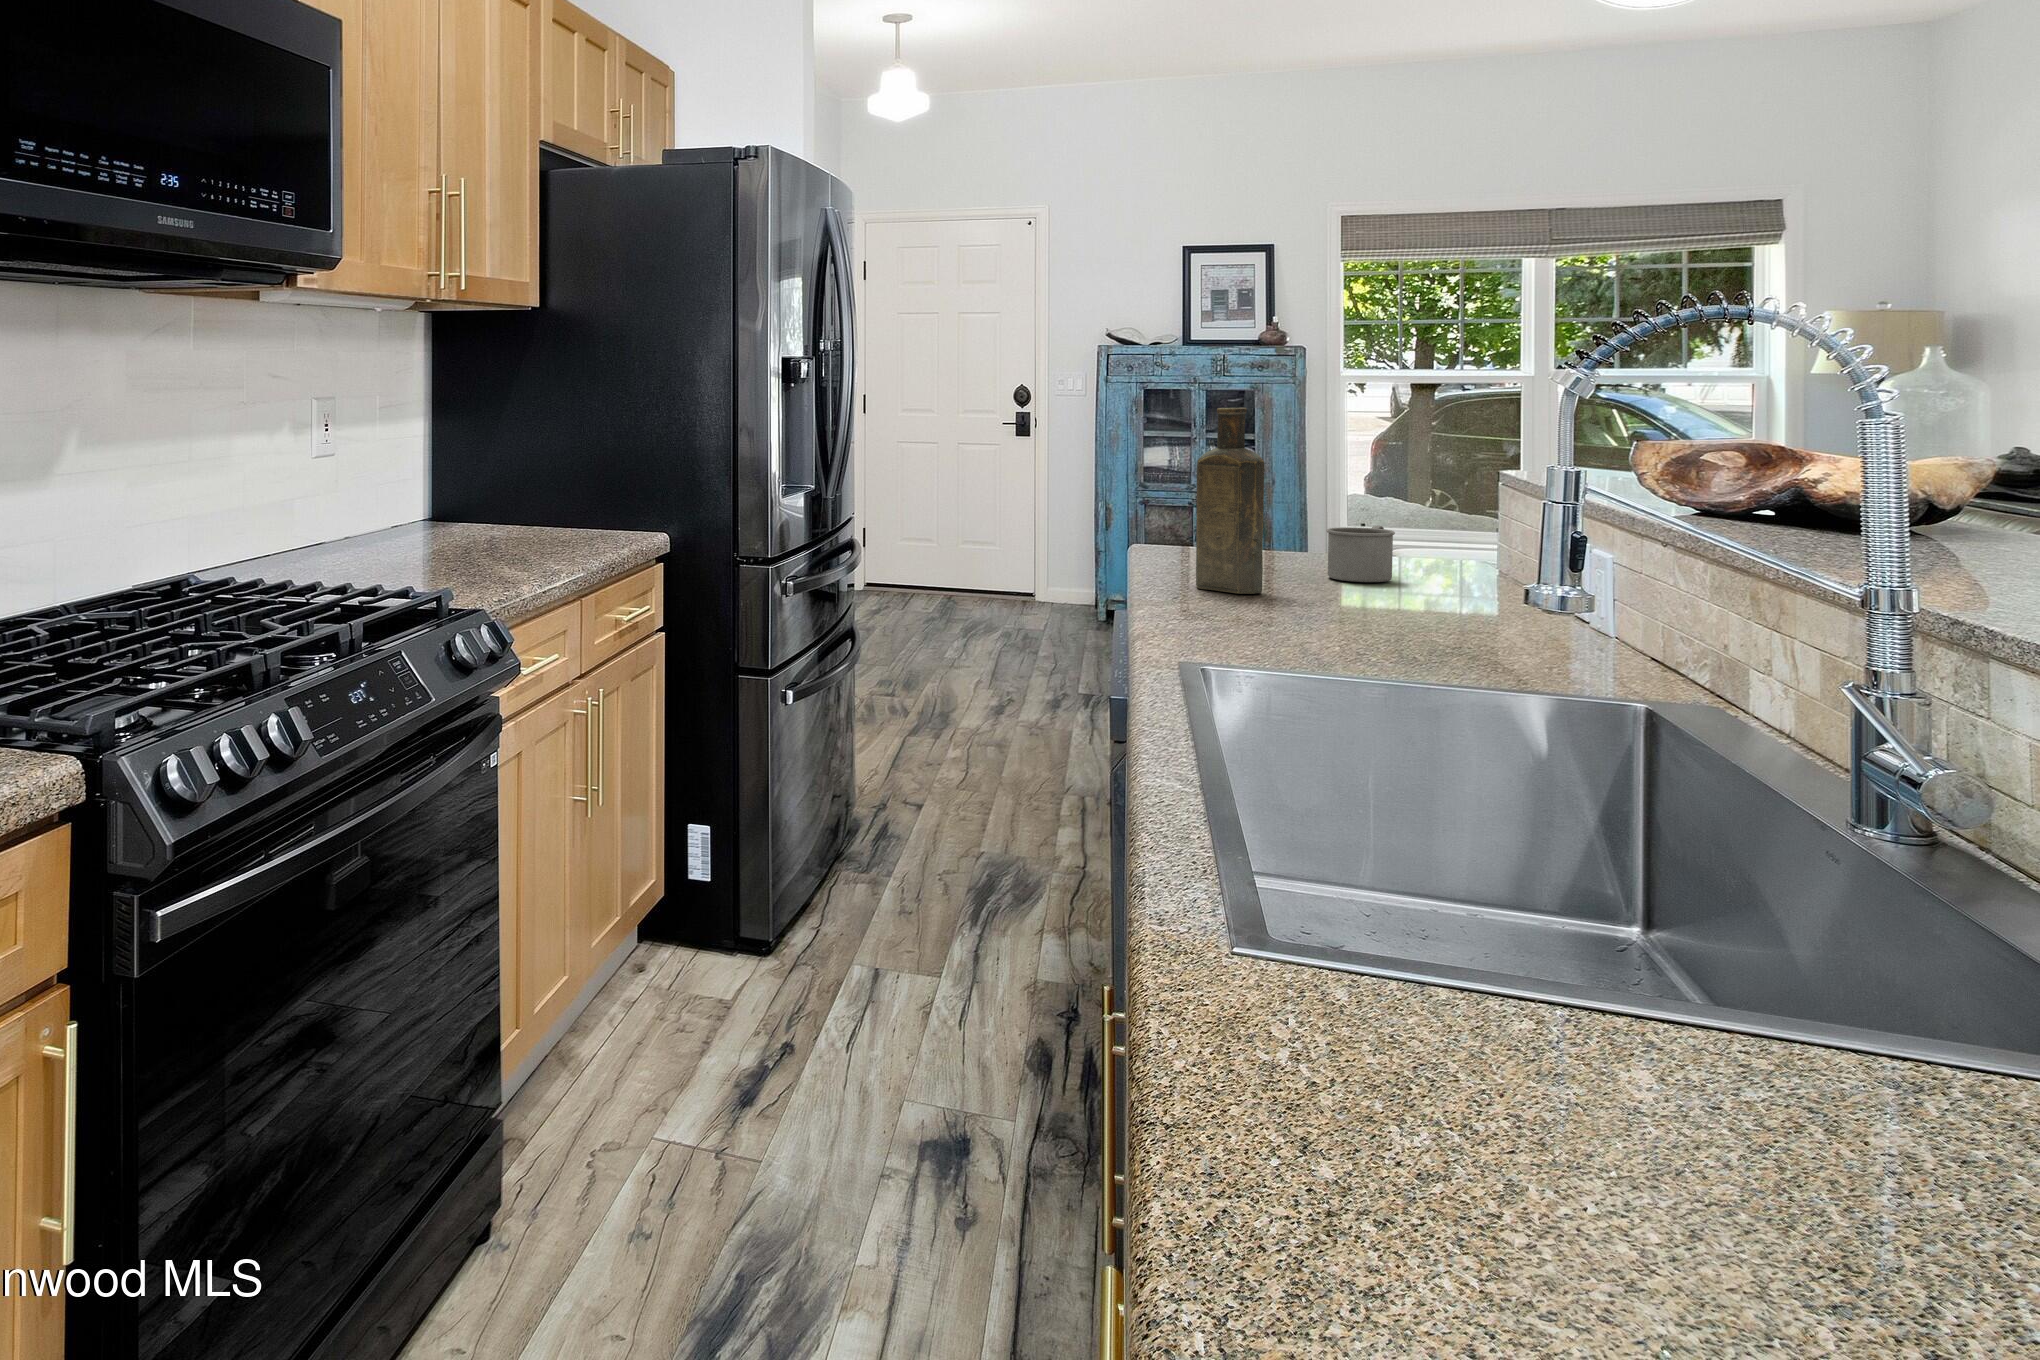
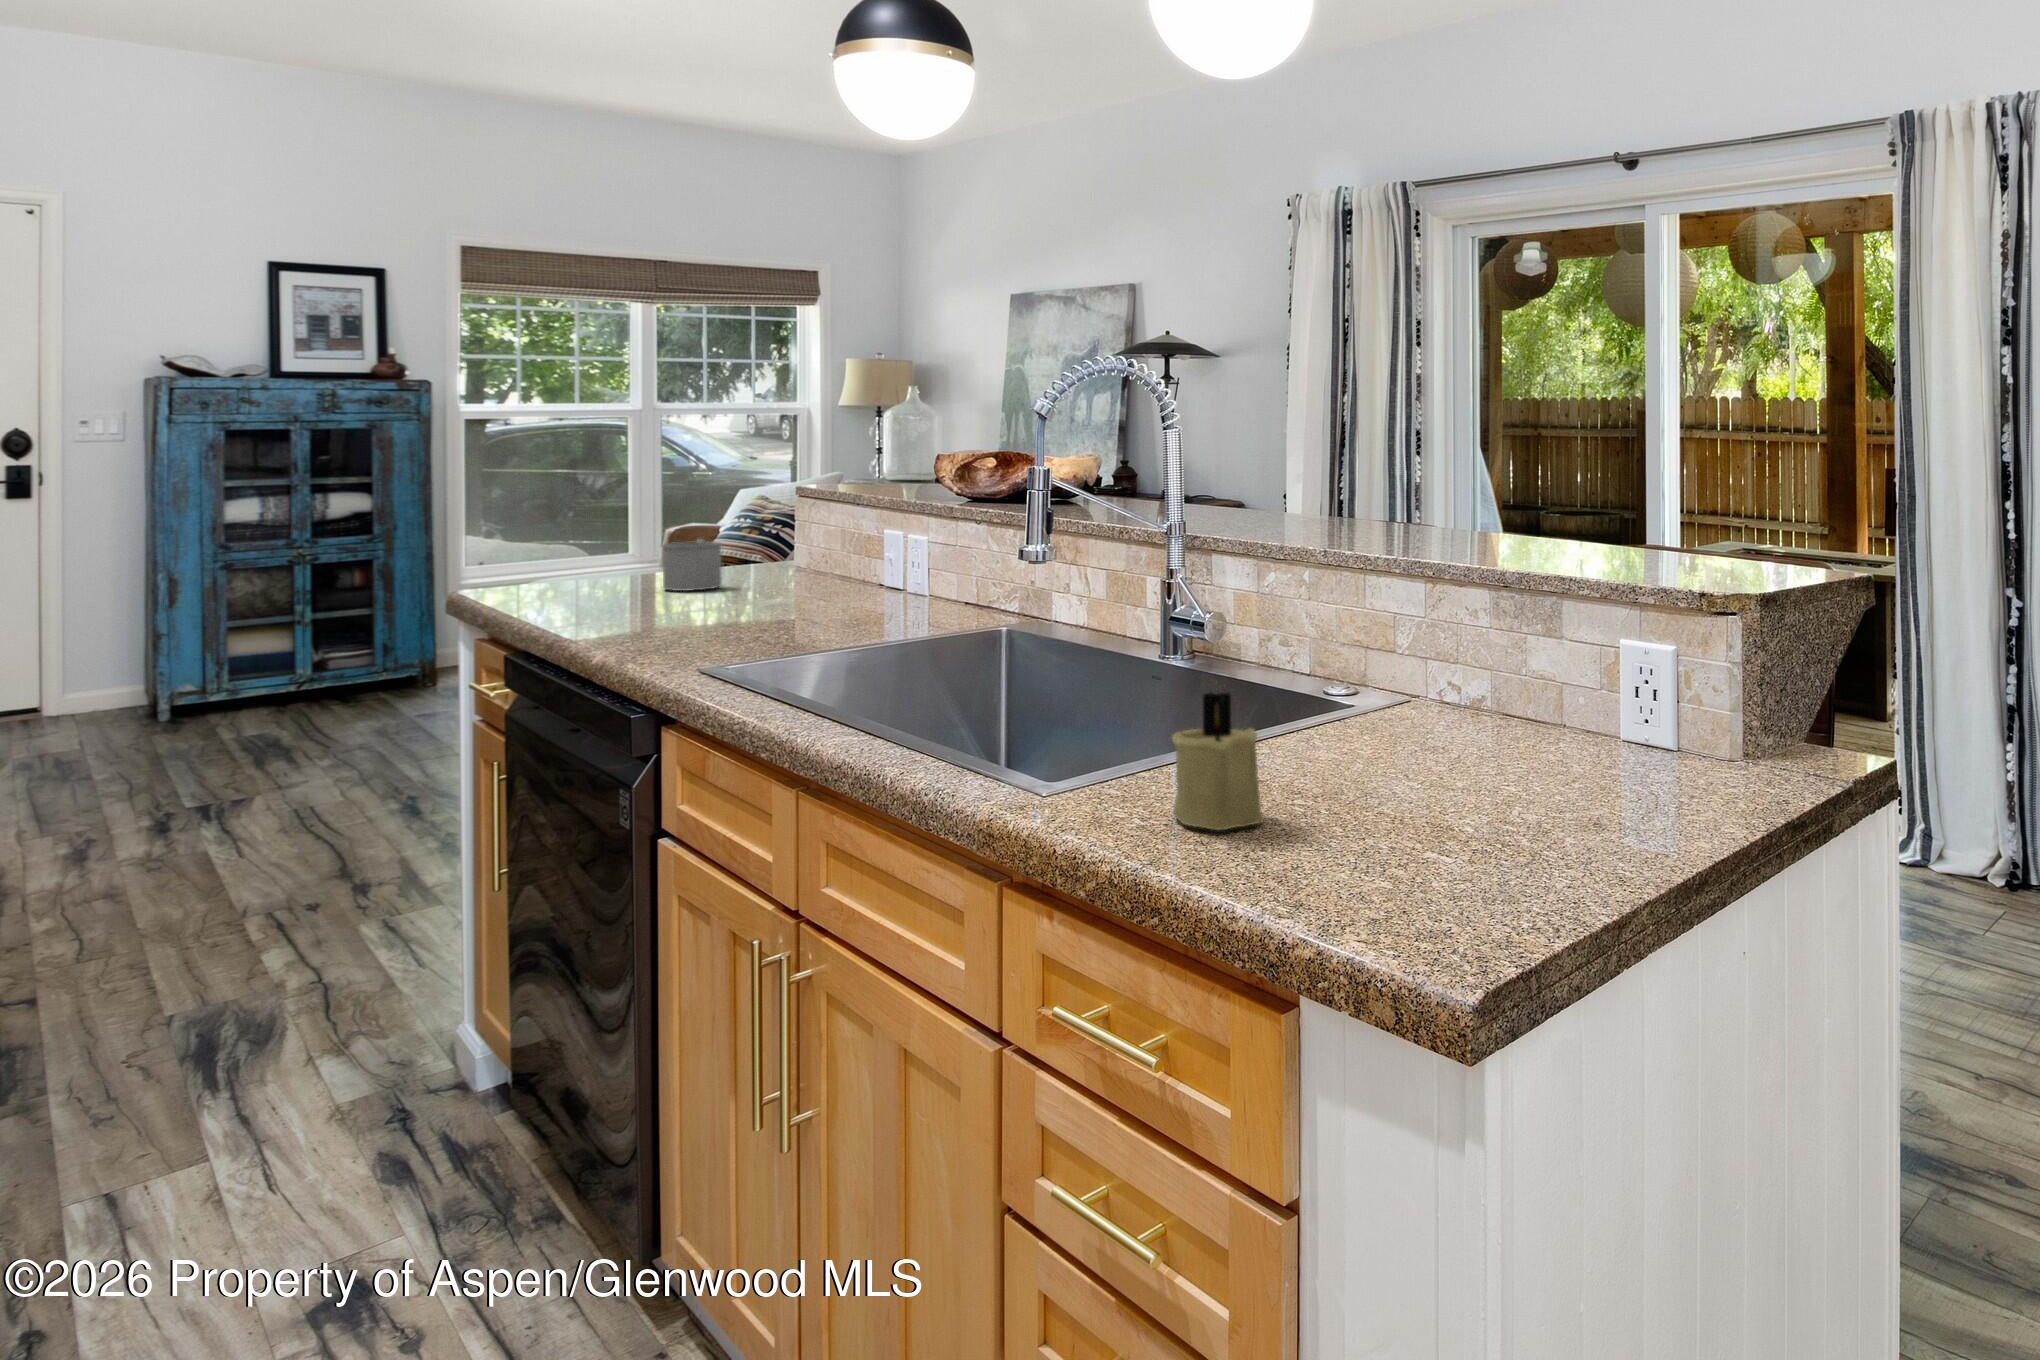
bottle: present [1196,408,1264,594] -> none [553,428,630,610]
candle: none [1349,963,1535,1254] -> present [1172,693,1264,830]

